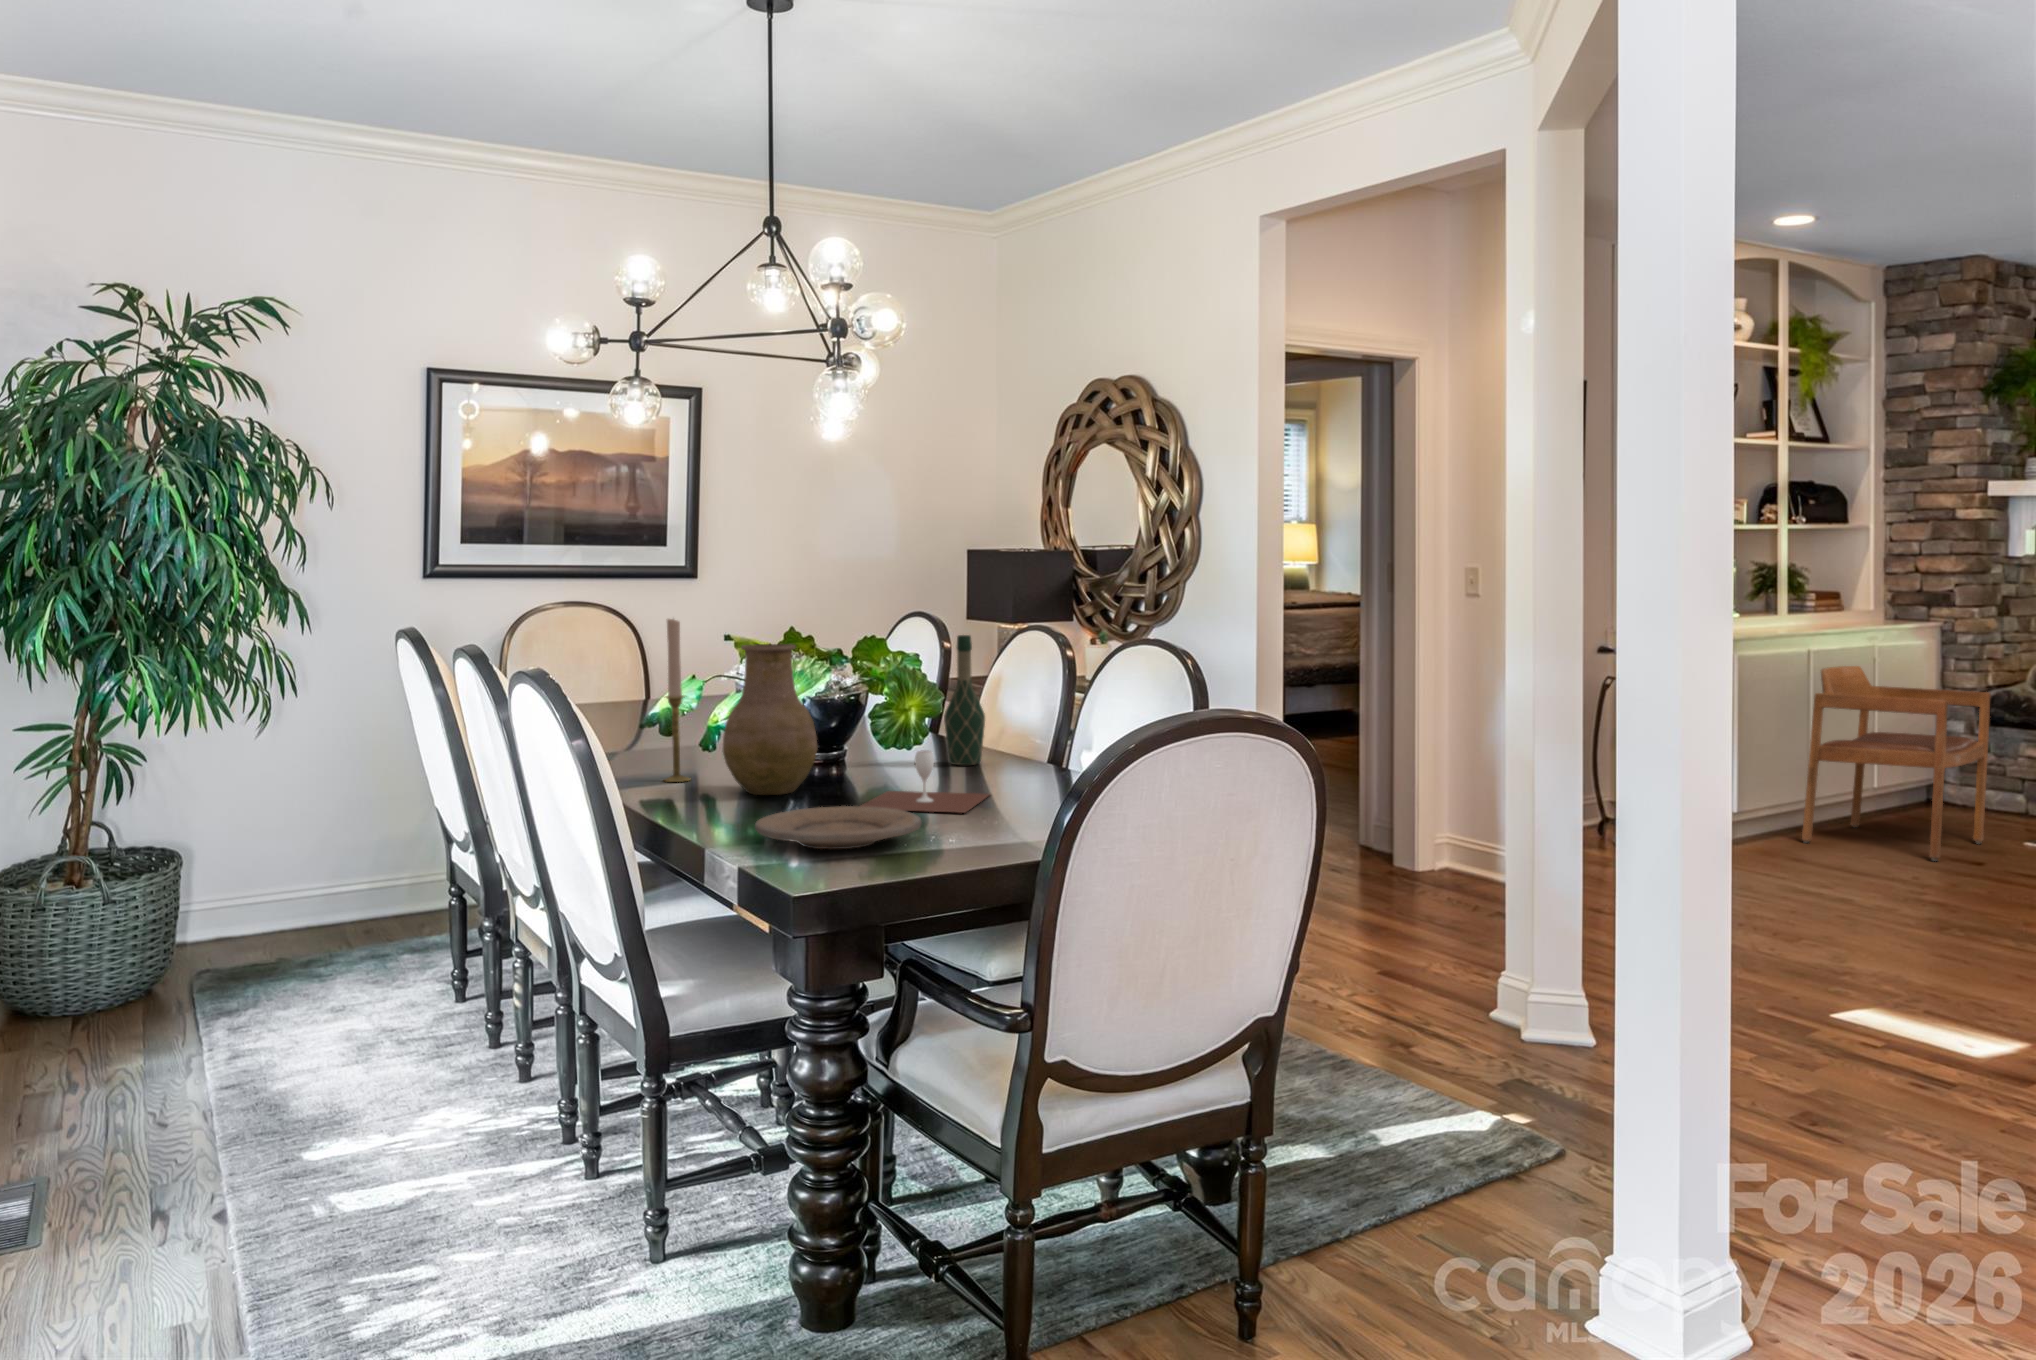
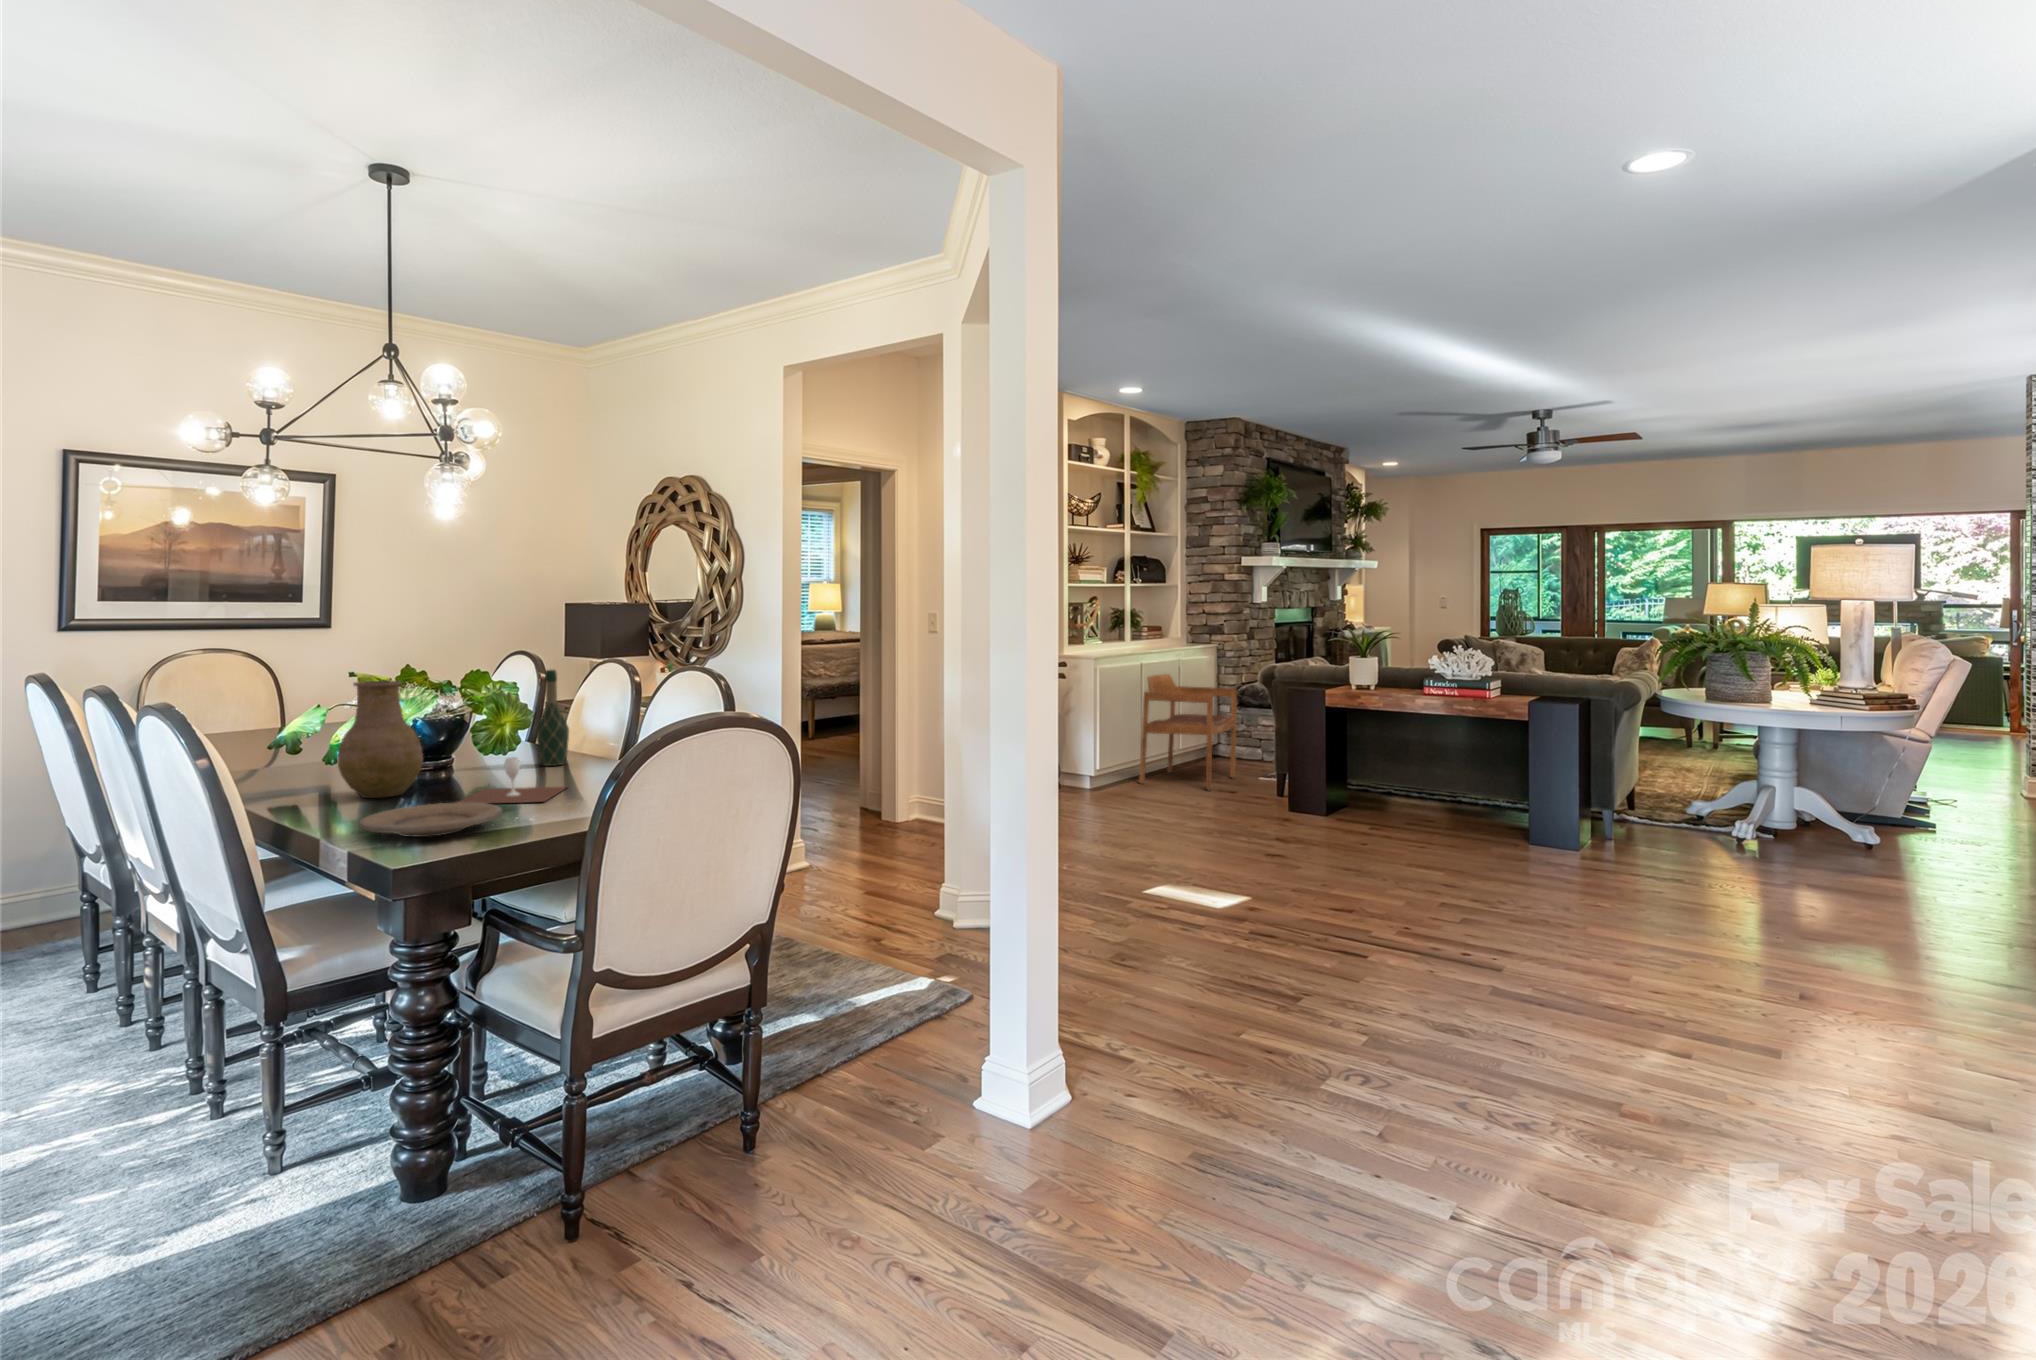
candlestick: present [664,619,690,782] -> none [284,661,312,792]

